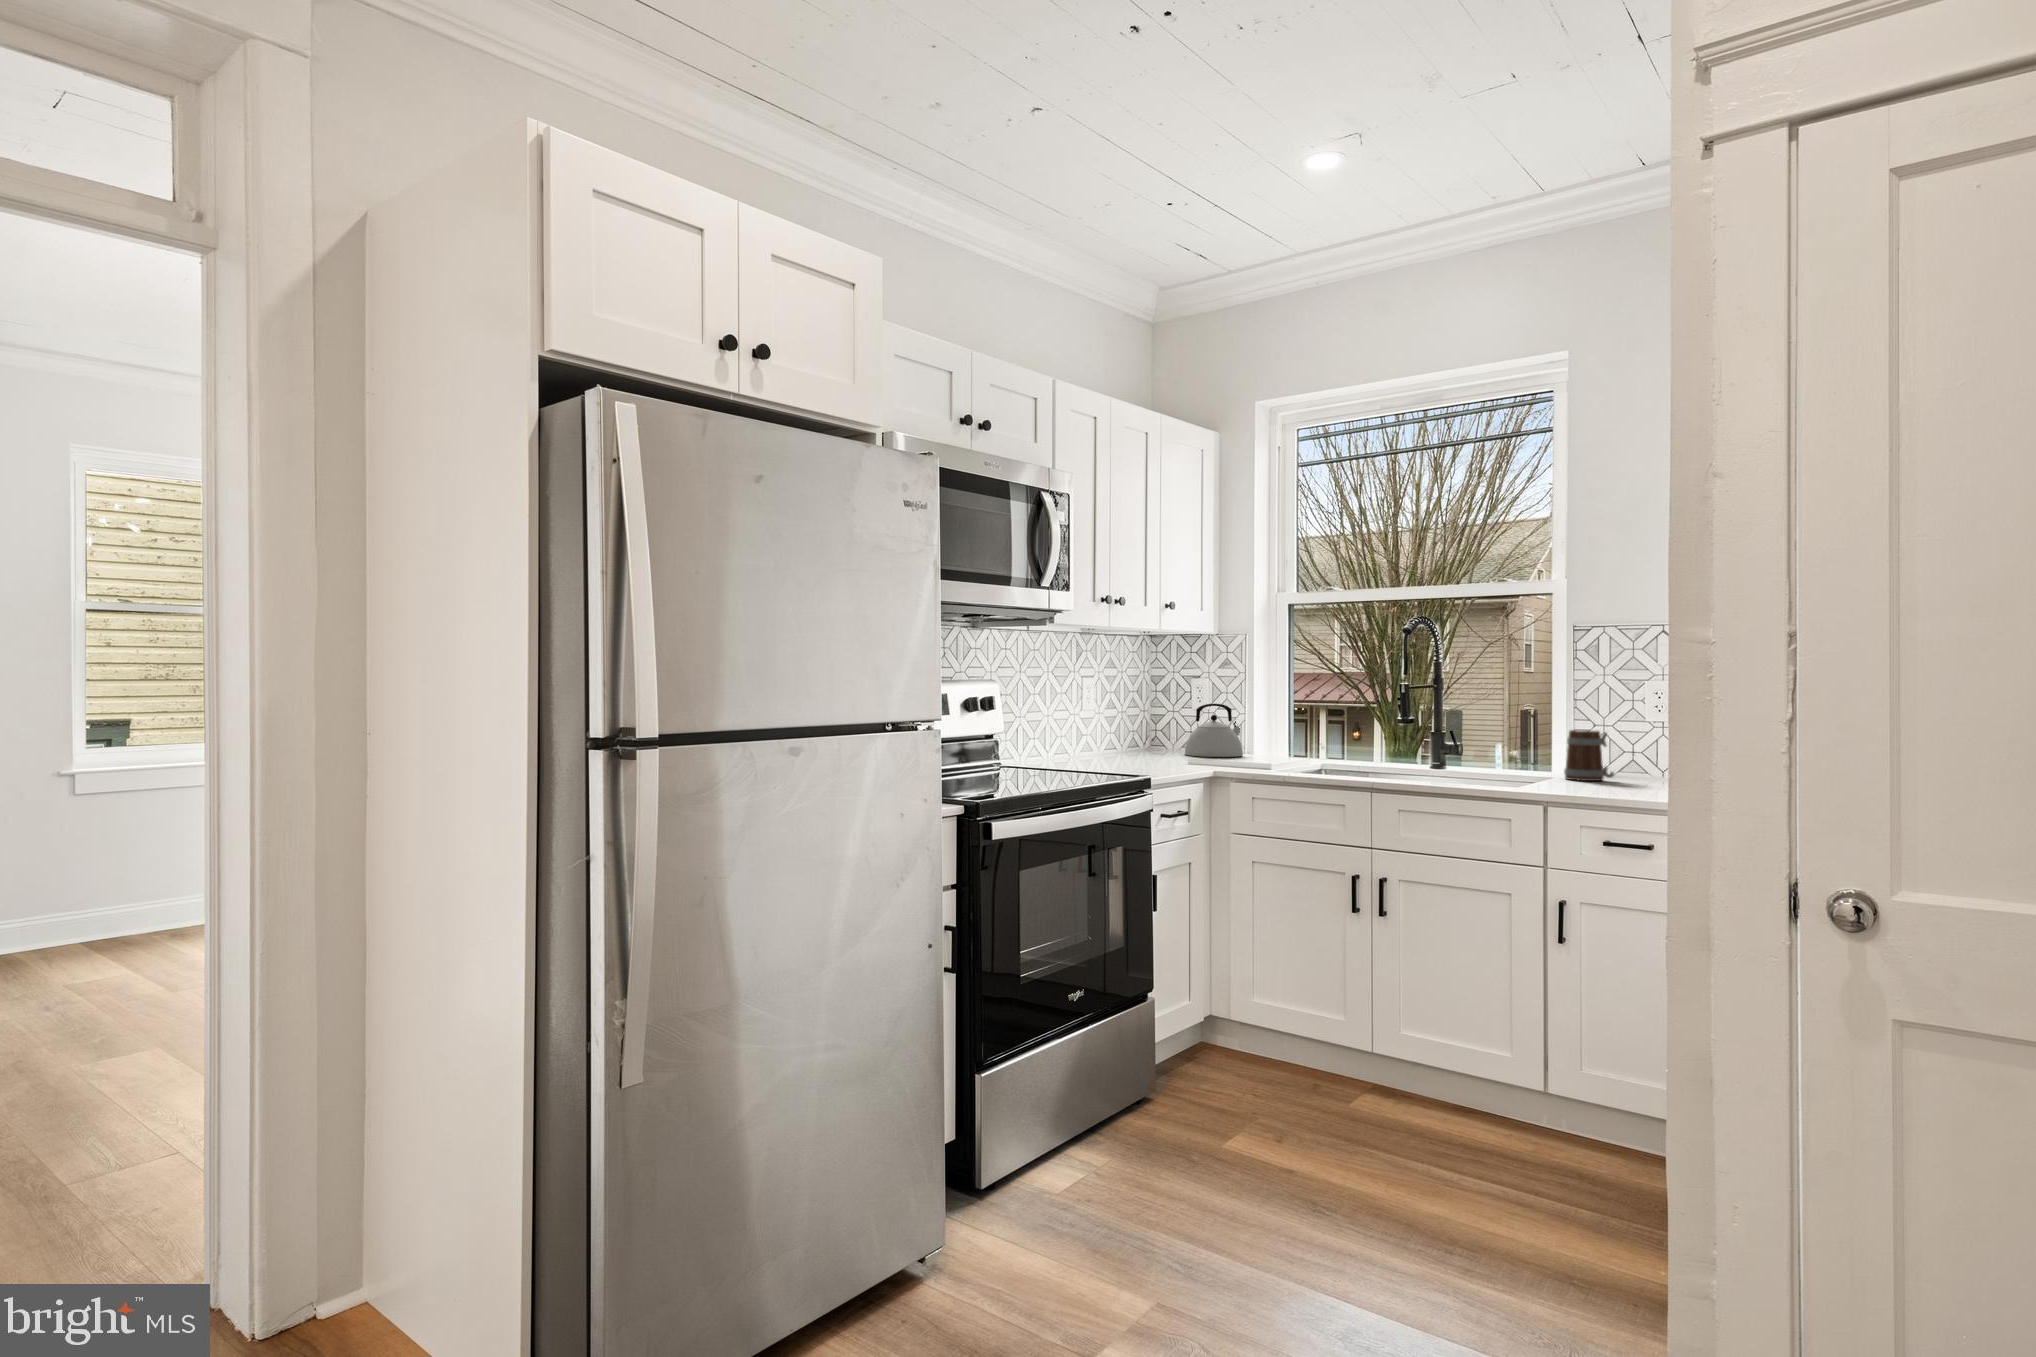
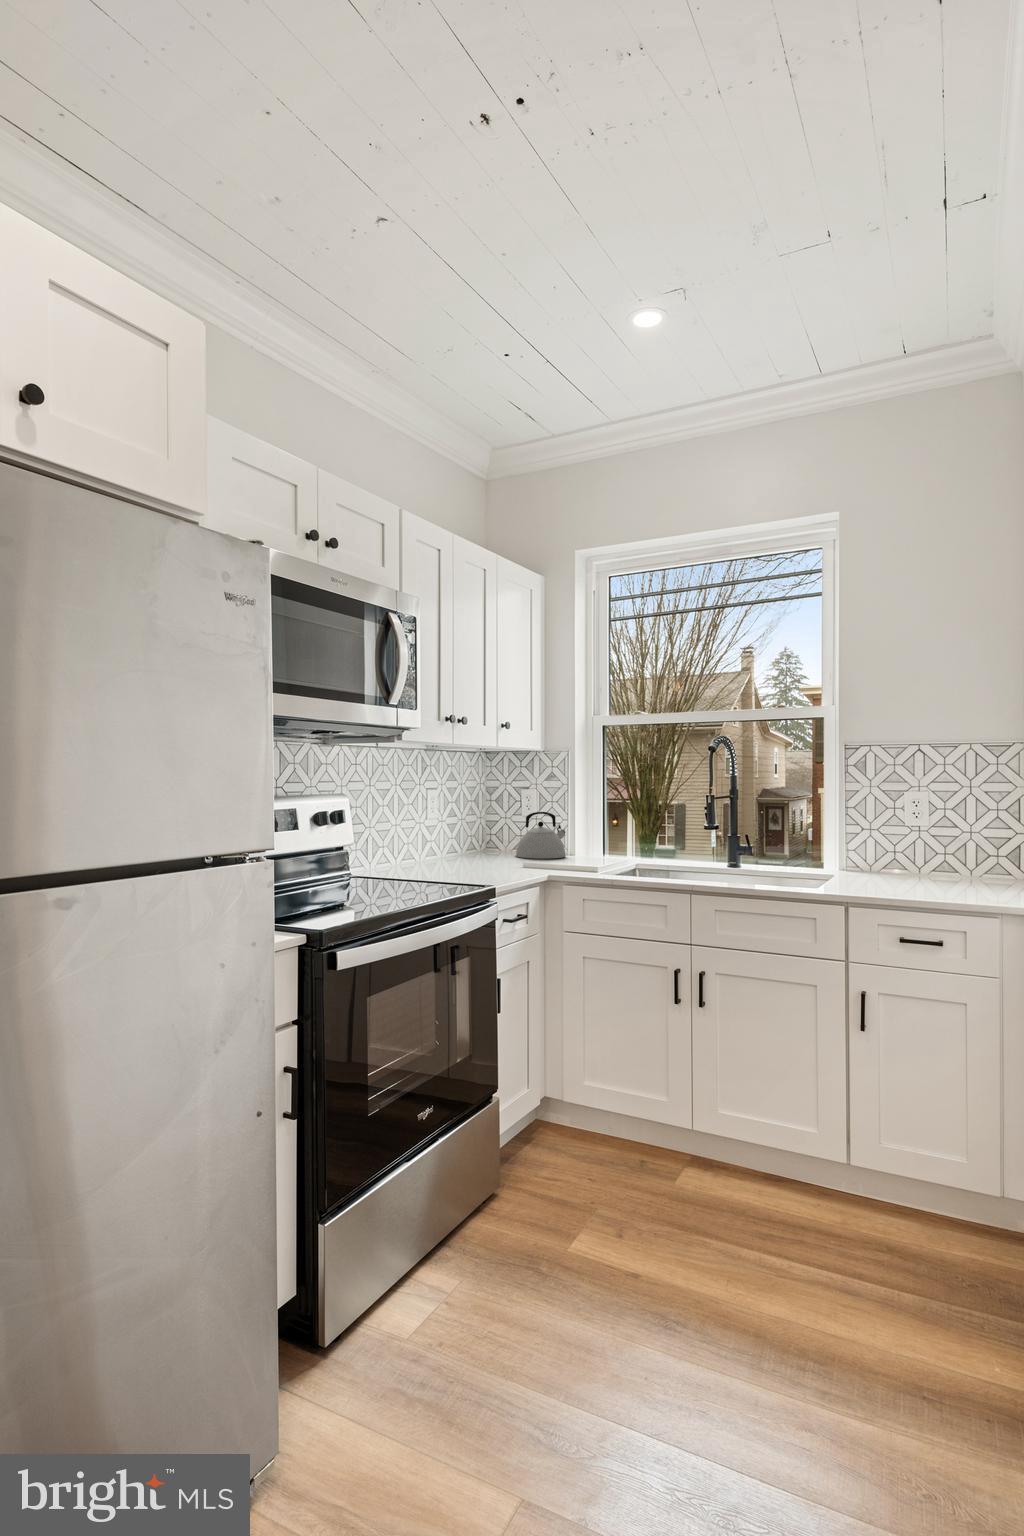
mug: present [1564,730,1614,781] -> none [841,834,889,878]

